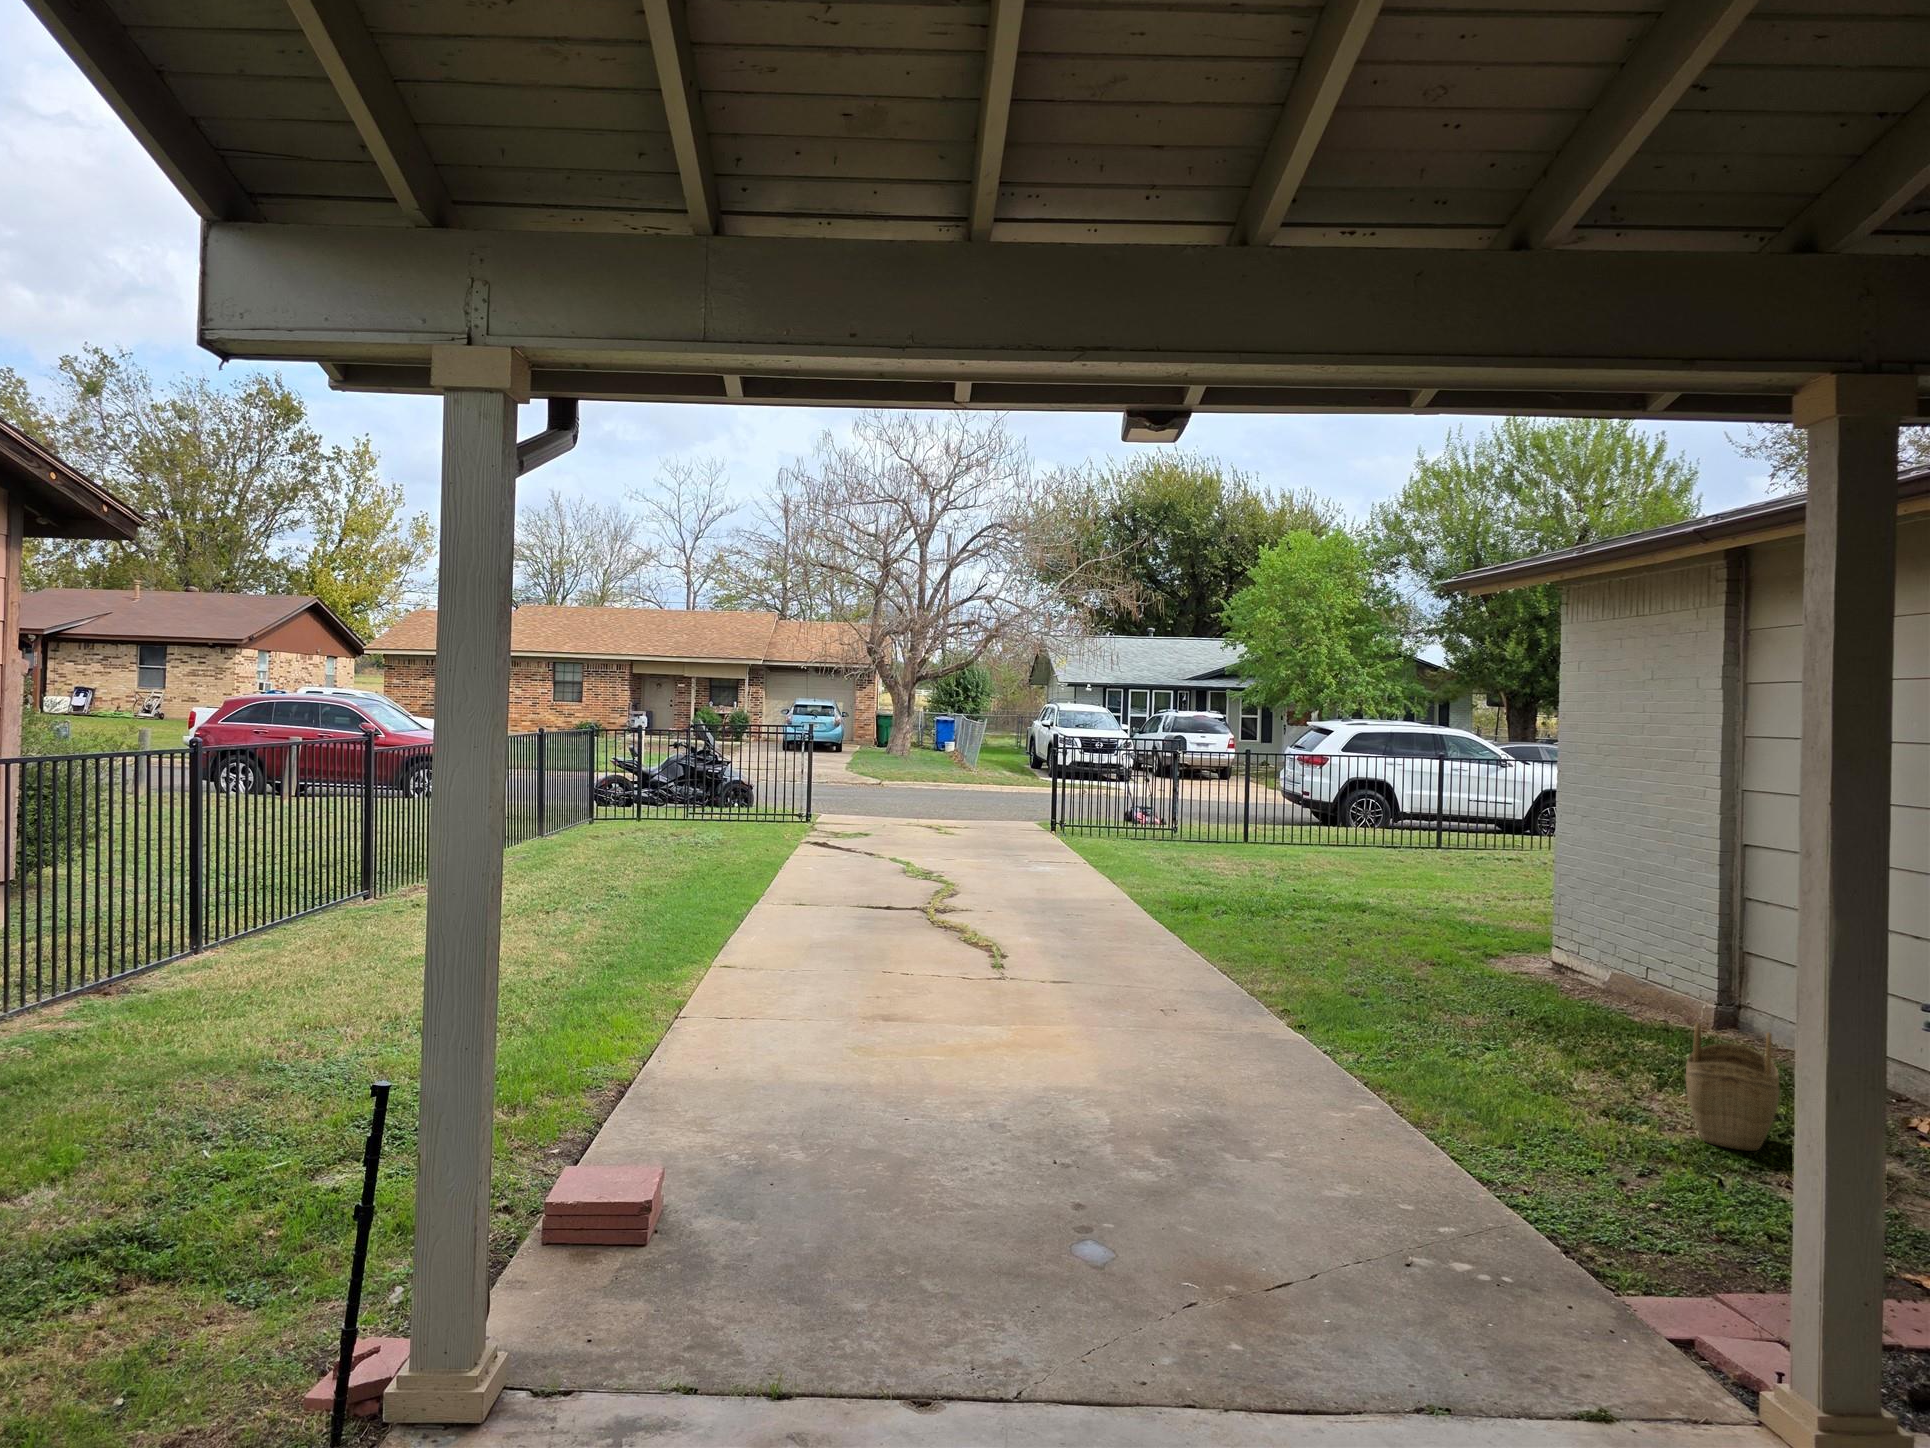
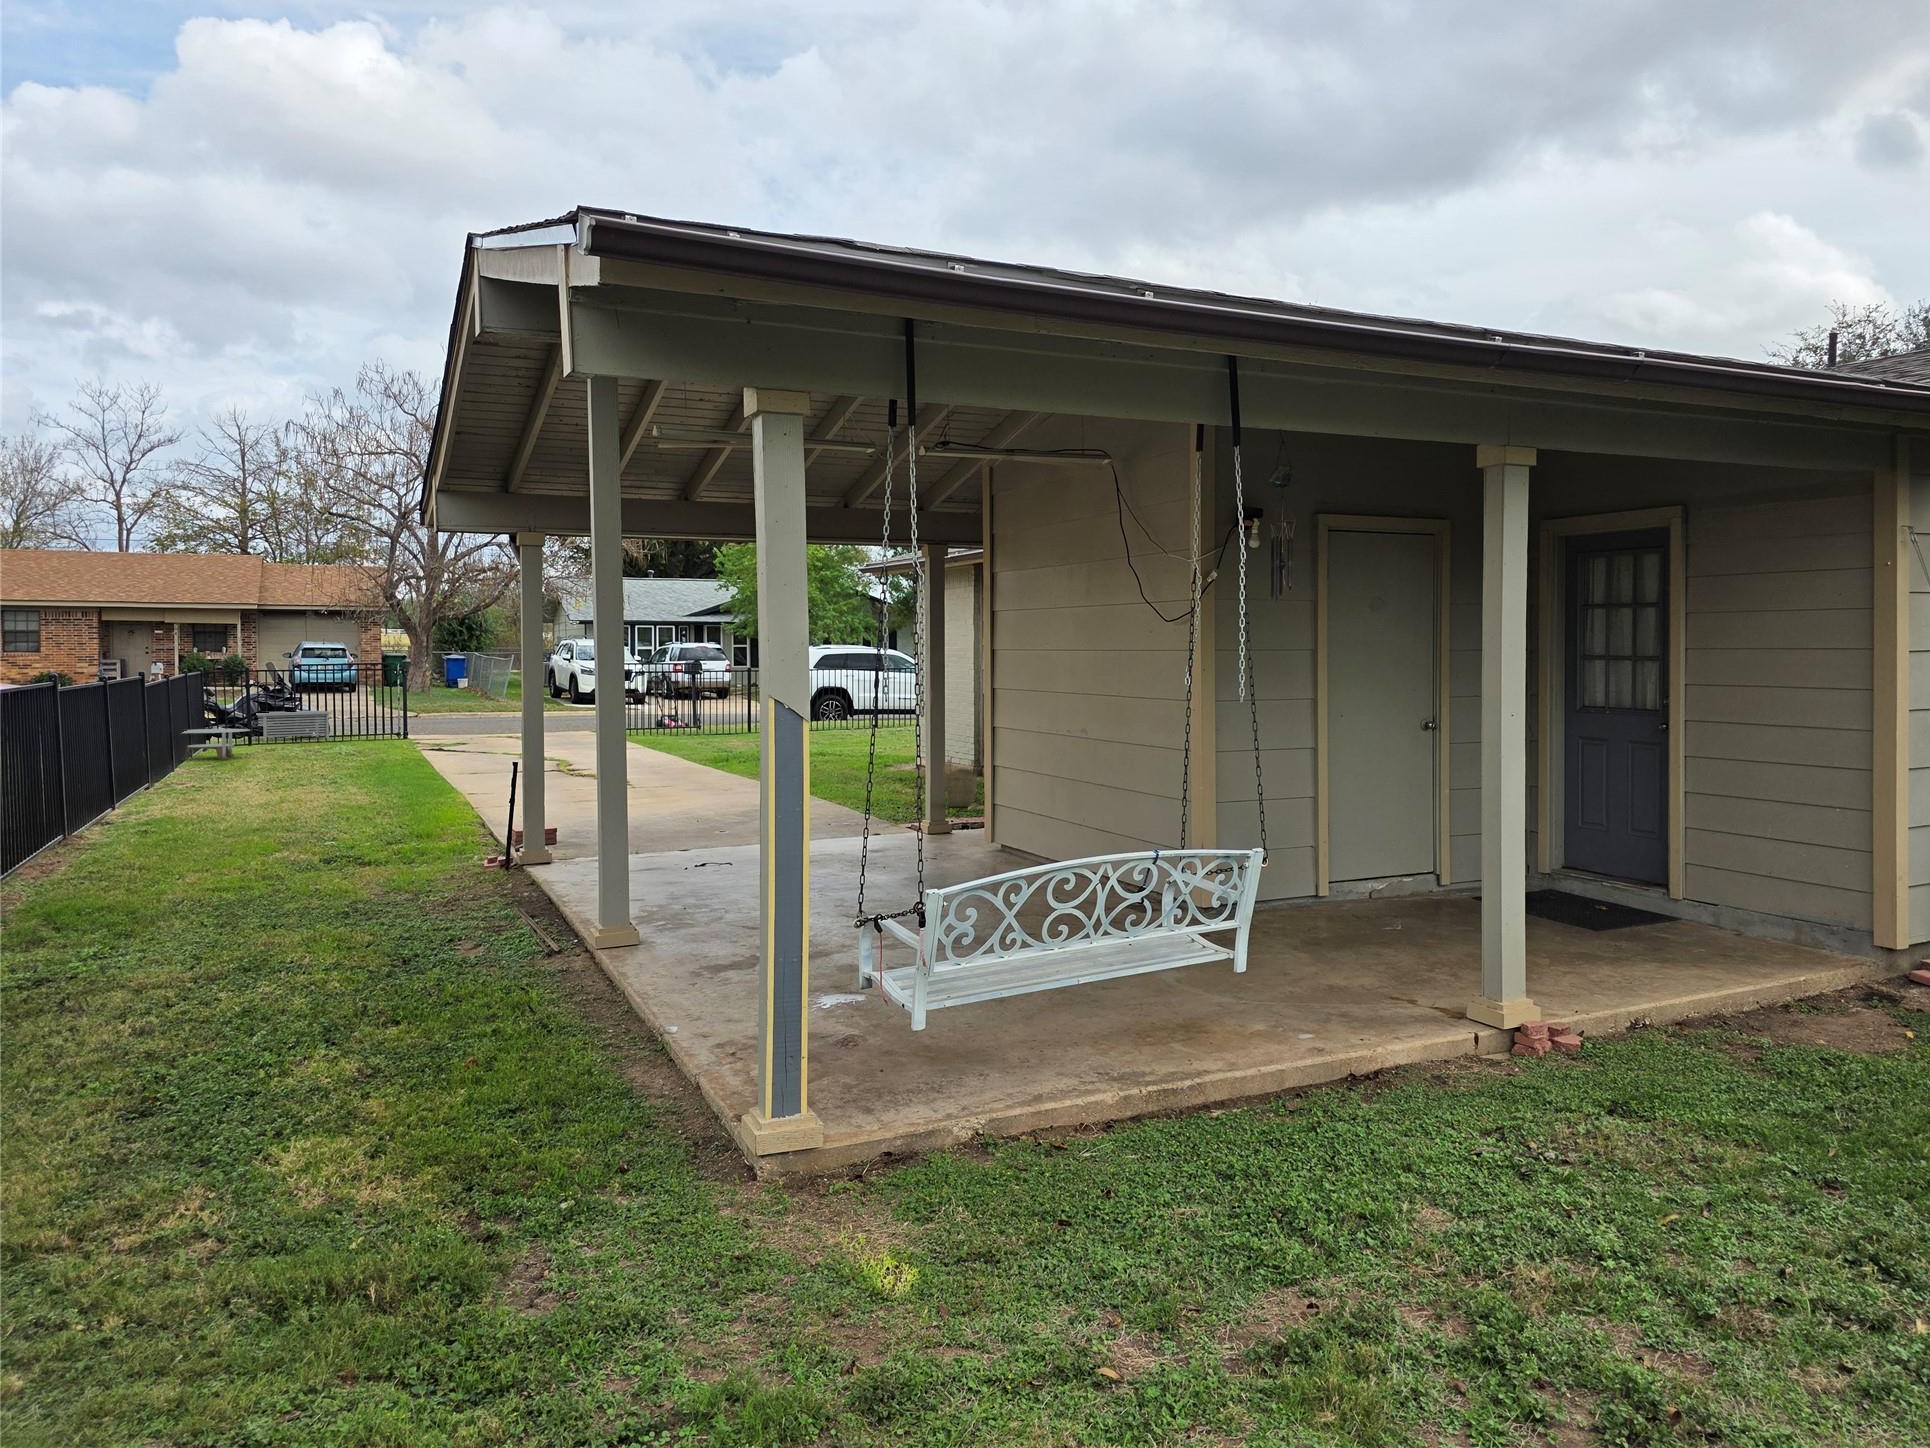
storage bench: none [668,779,748,814] -> present [254,711,330,741]
round table: none [539,802,624,843] -> present [182,729,250,760]

